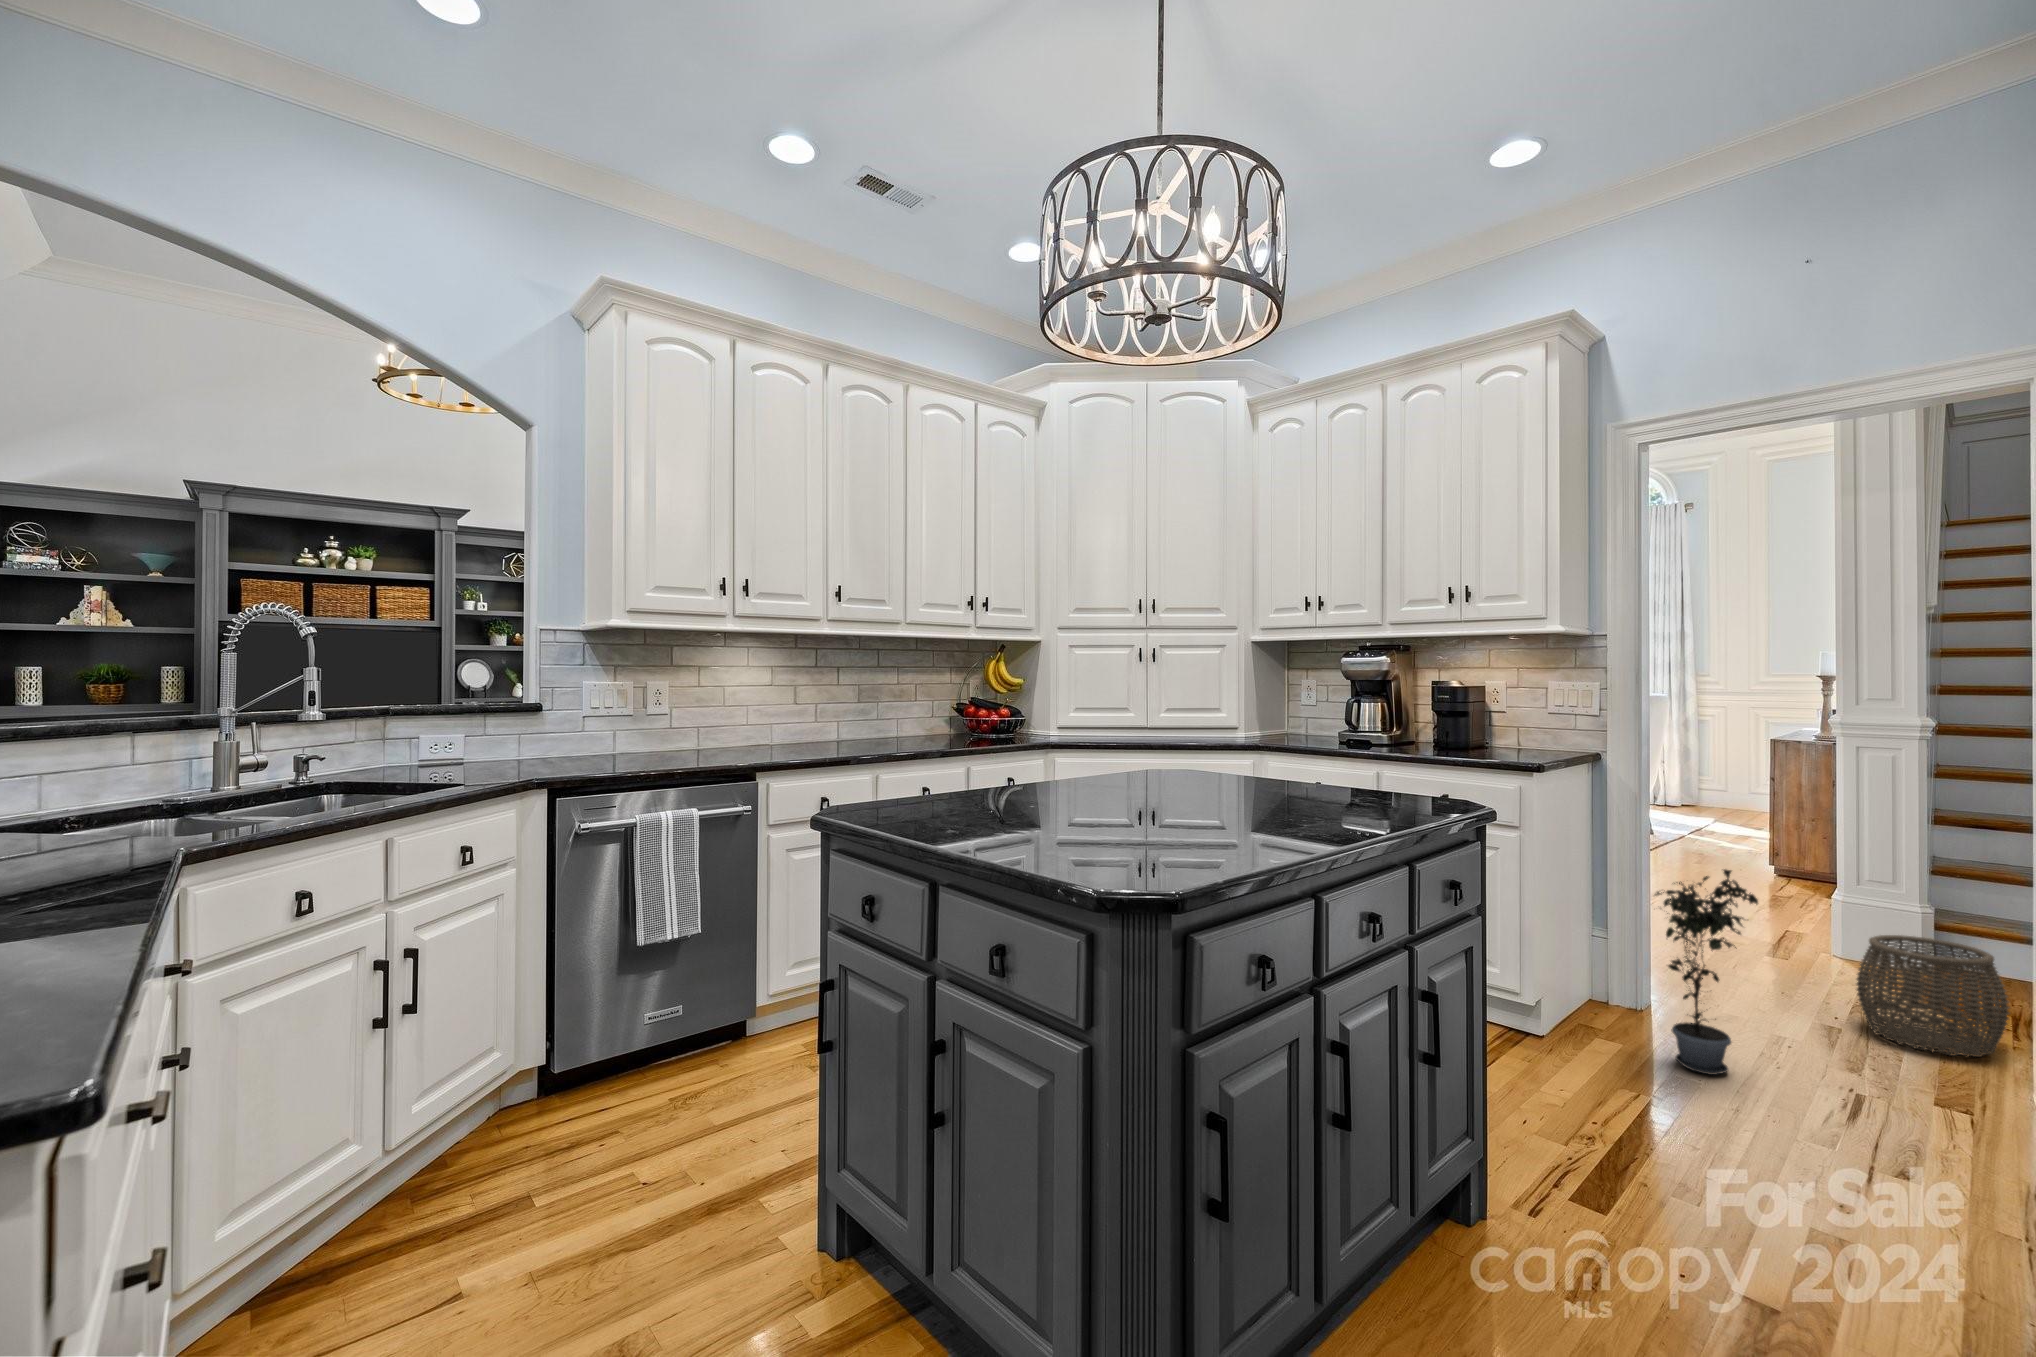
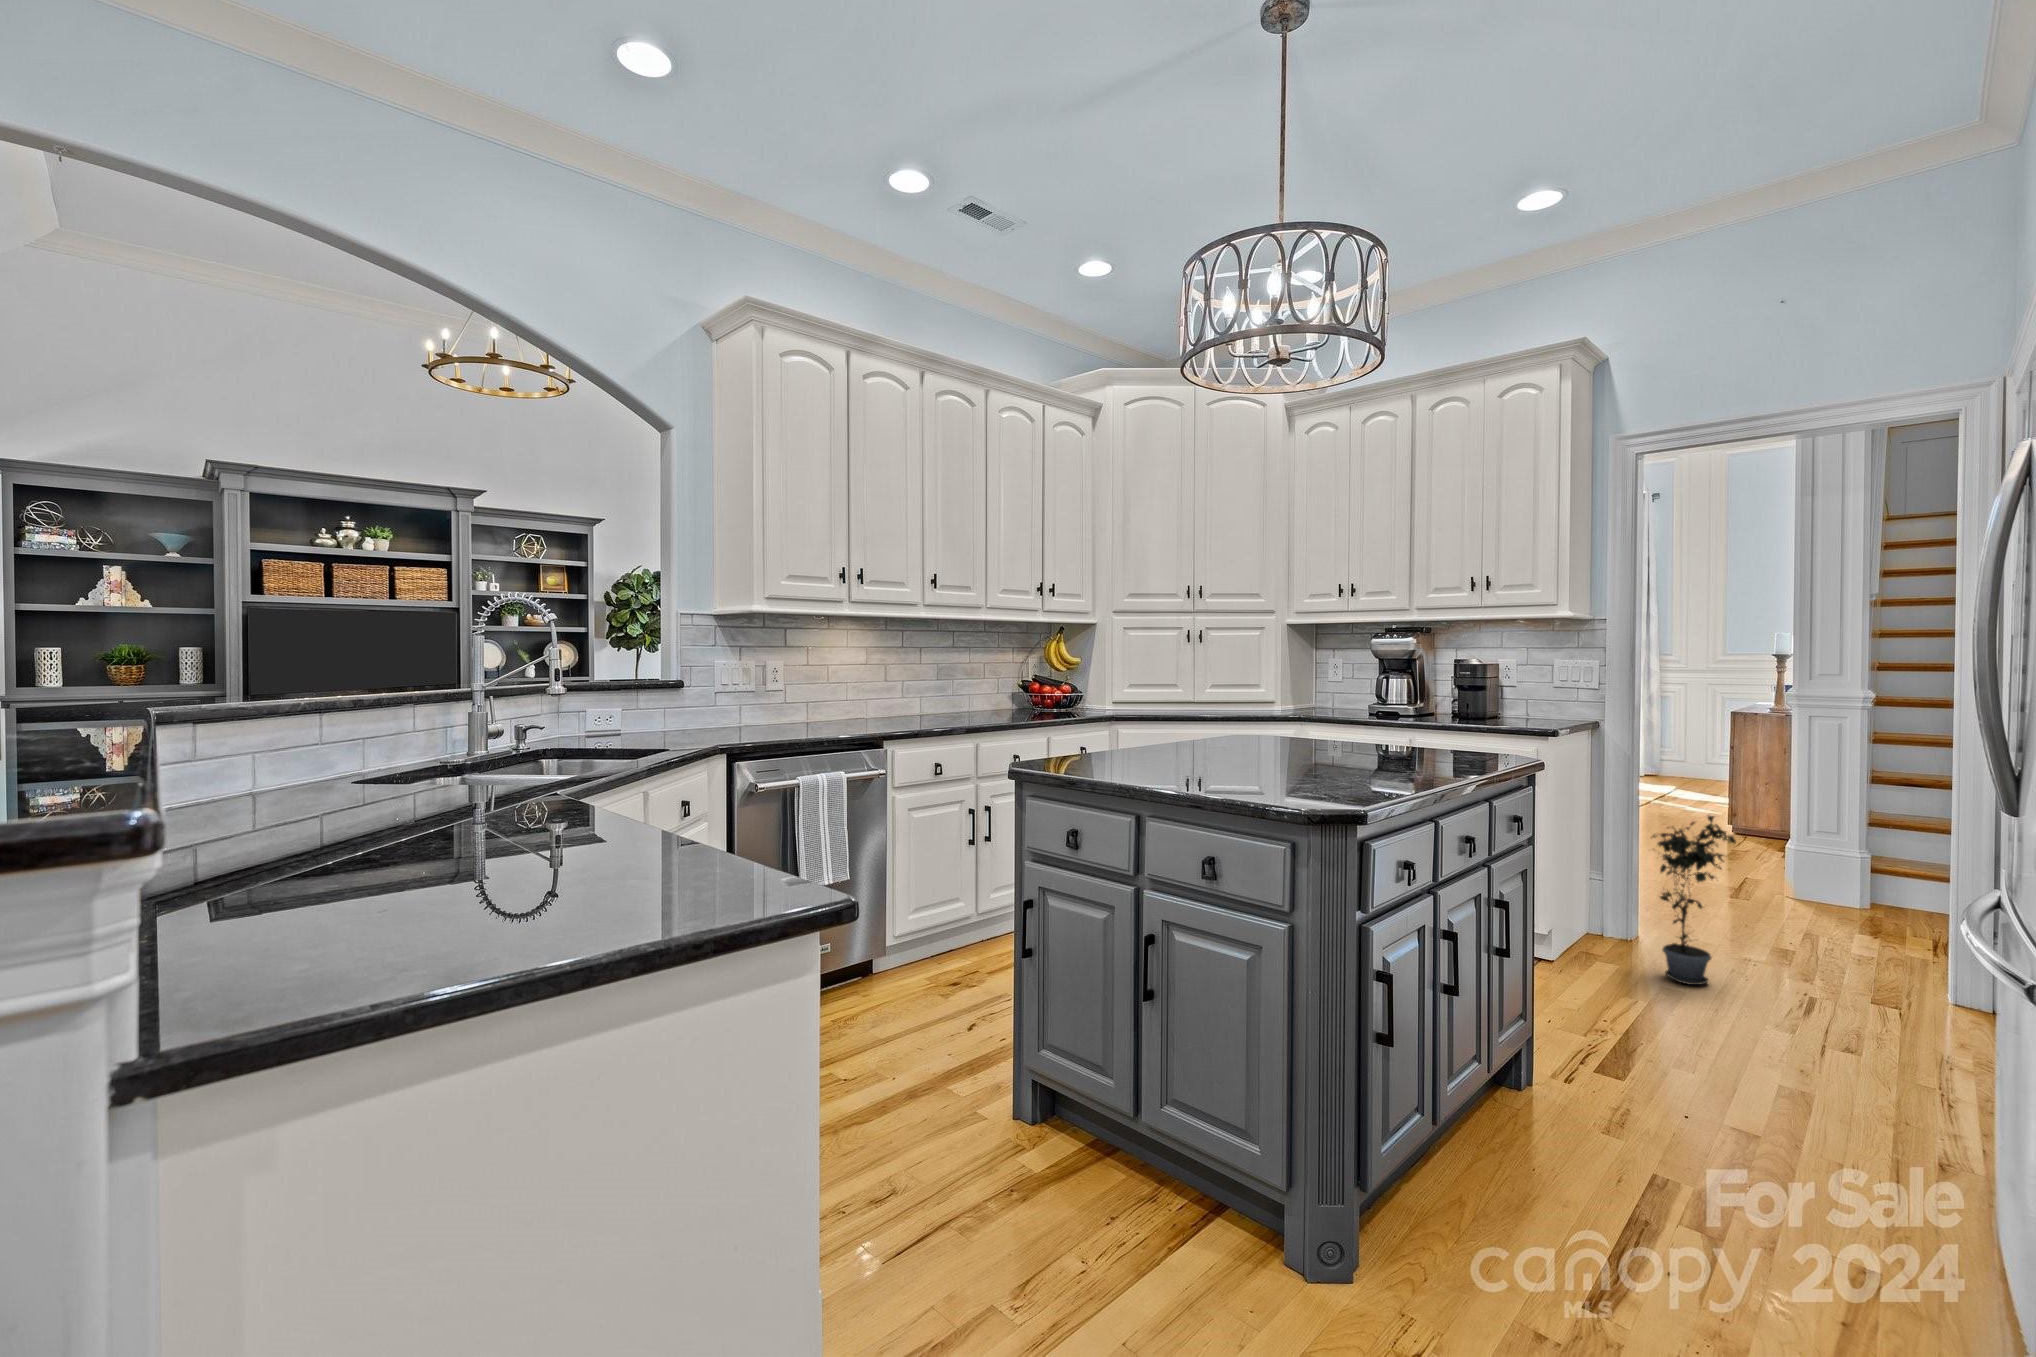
woven basket: present [1856,935,2009,1057] -> none [1808,872,1933,970]

